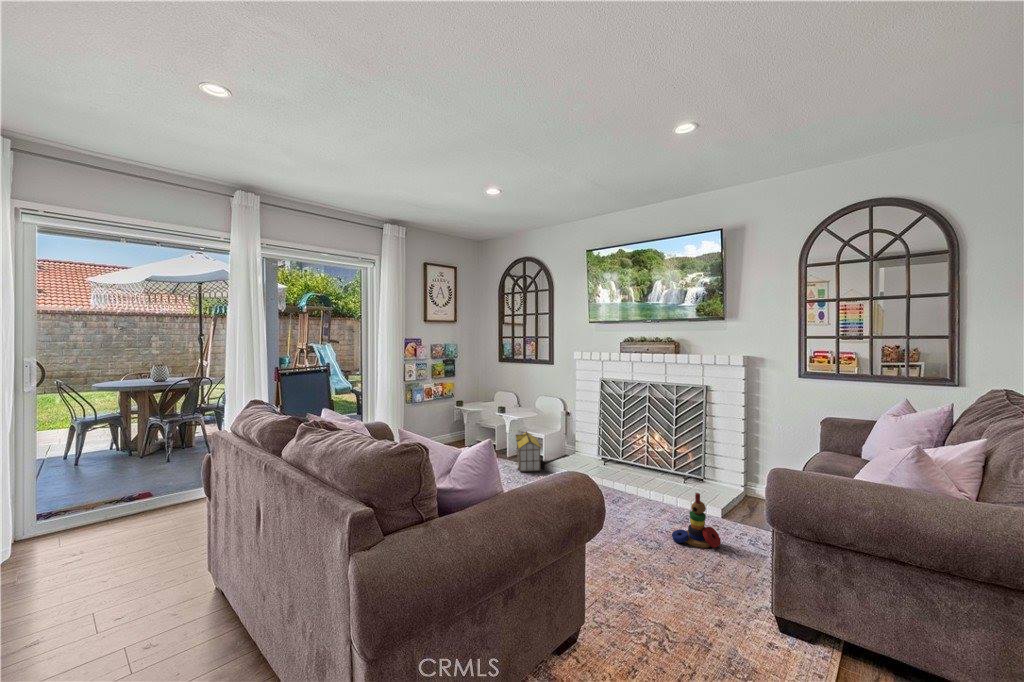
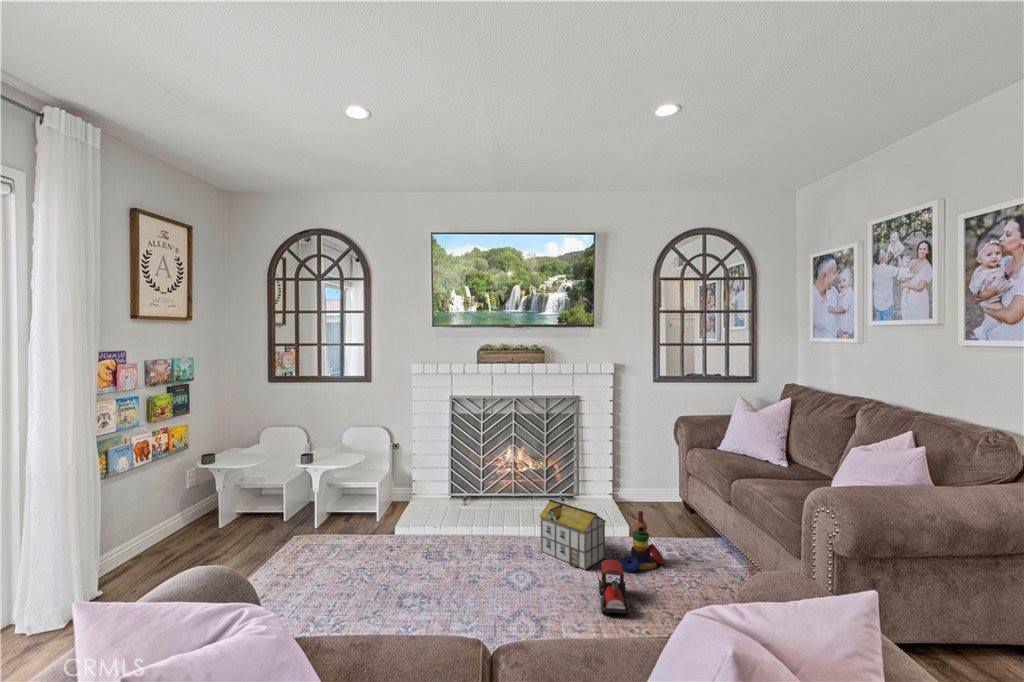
toy house: present [516,431,541,472] -> present [539,499,606,570]
toy train: none [612,520,652,564] -> present [599,559,630,614]

